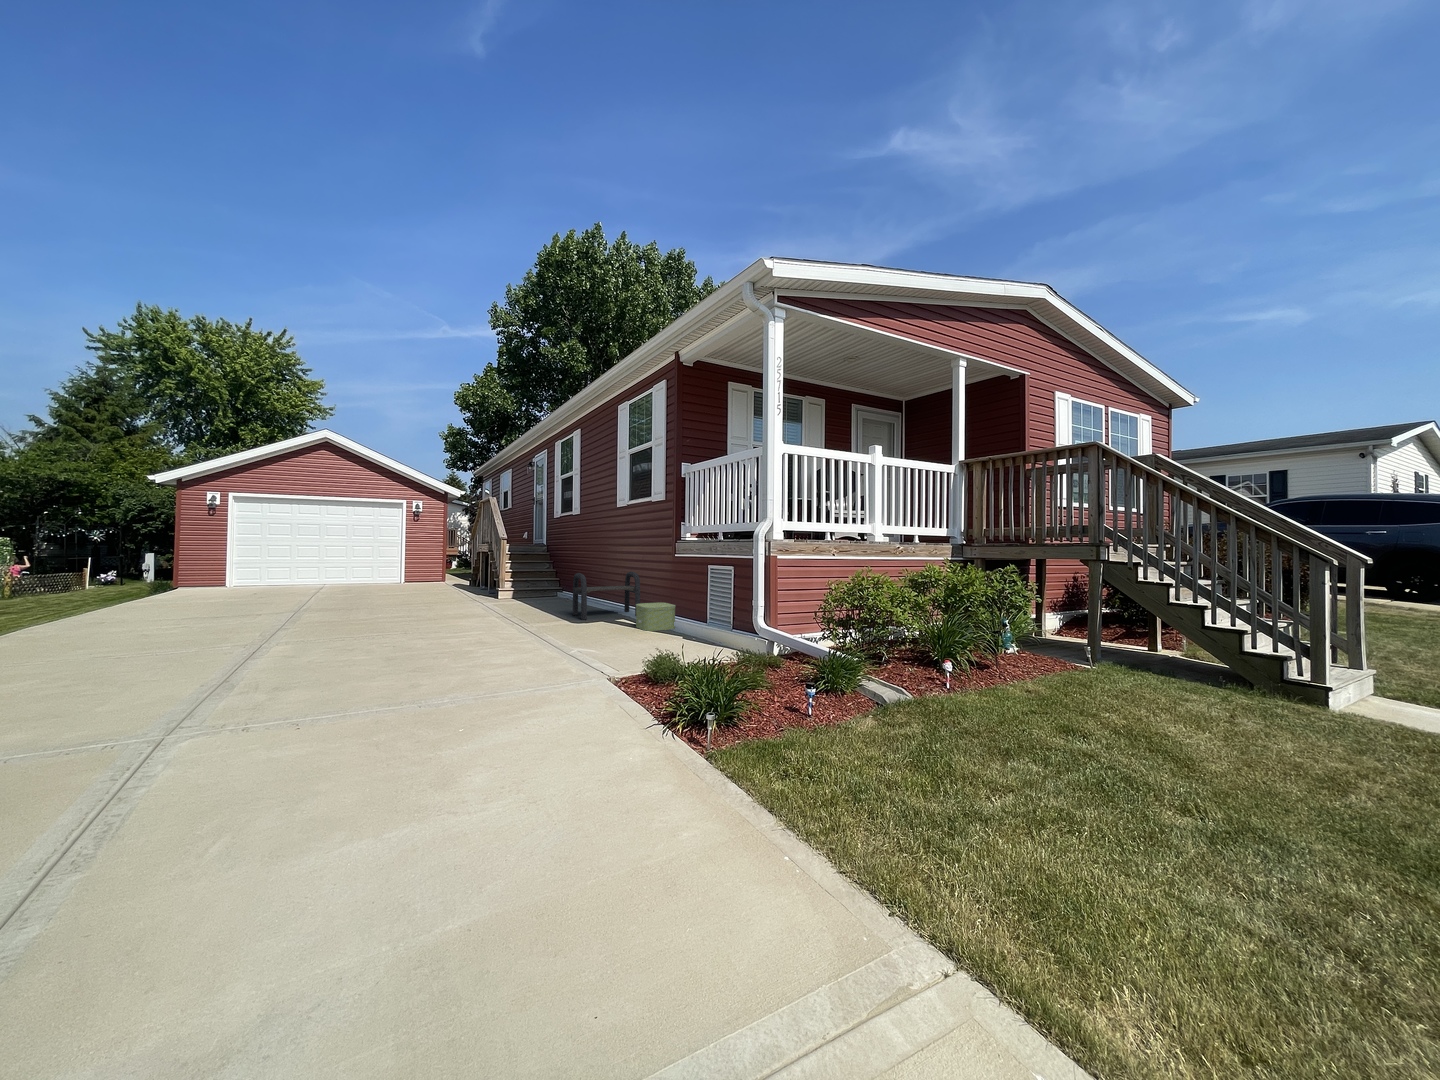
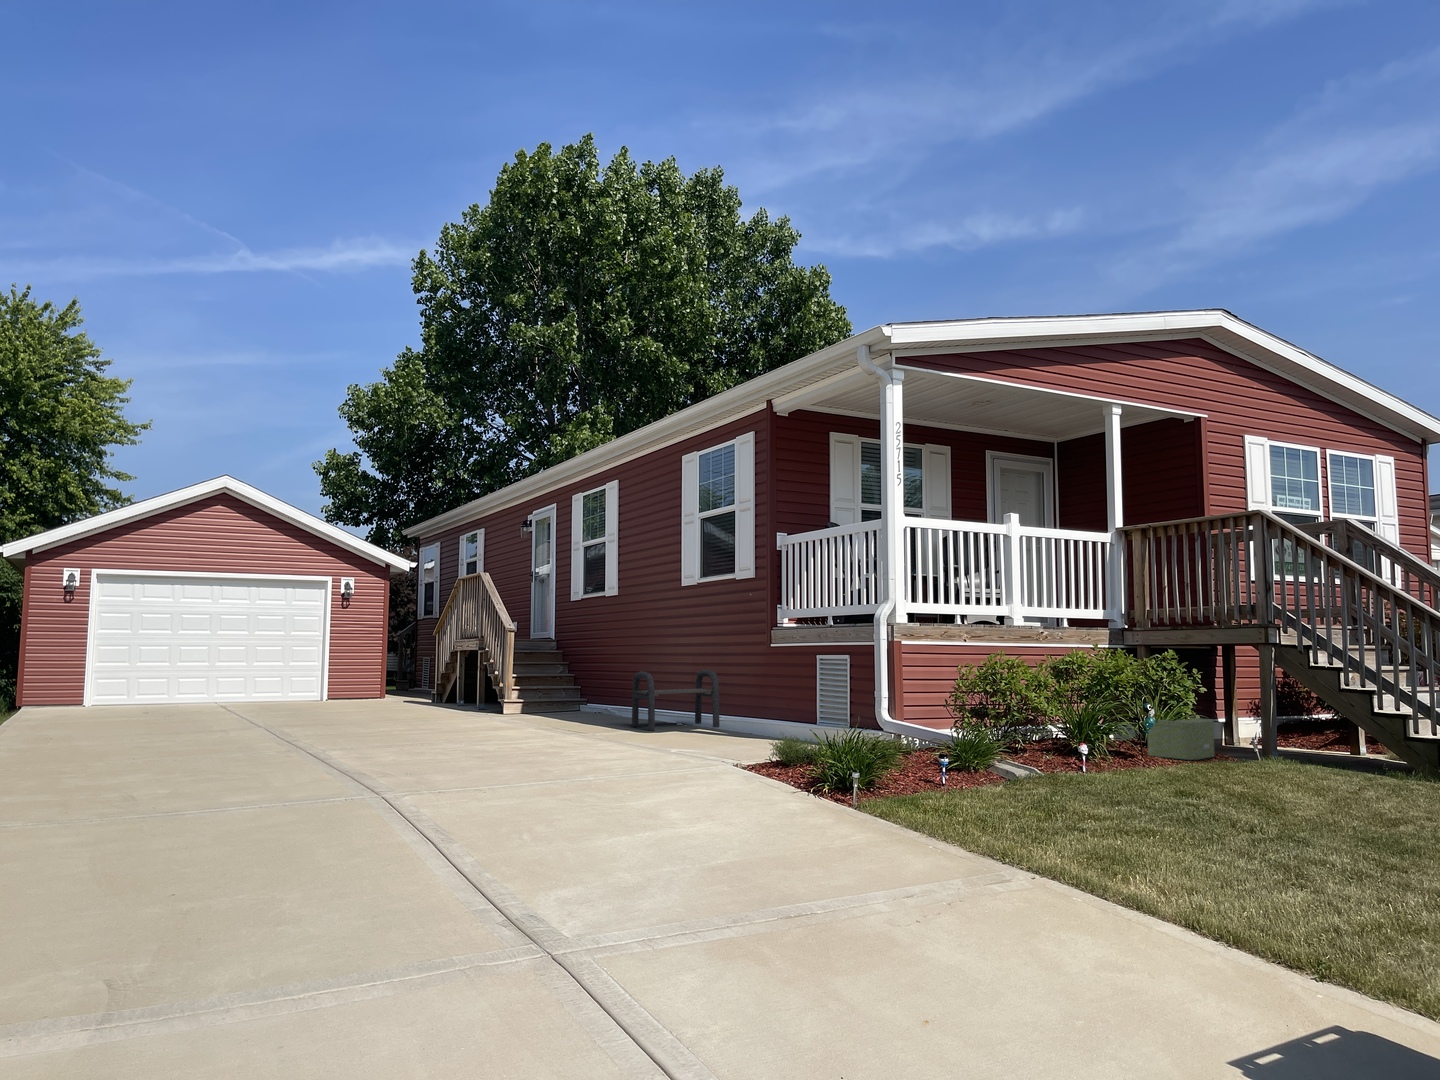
storage box: present [636,602,675,631] -> present [1147,718,1215,760]

